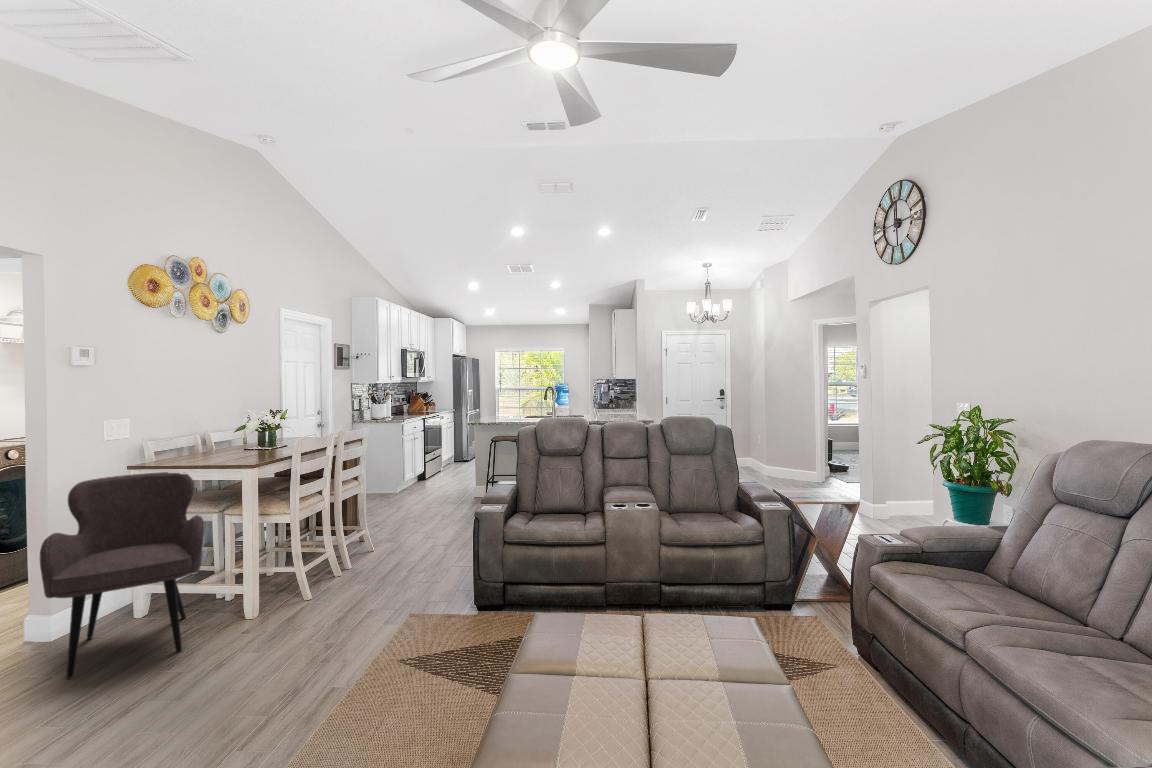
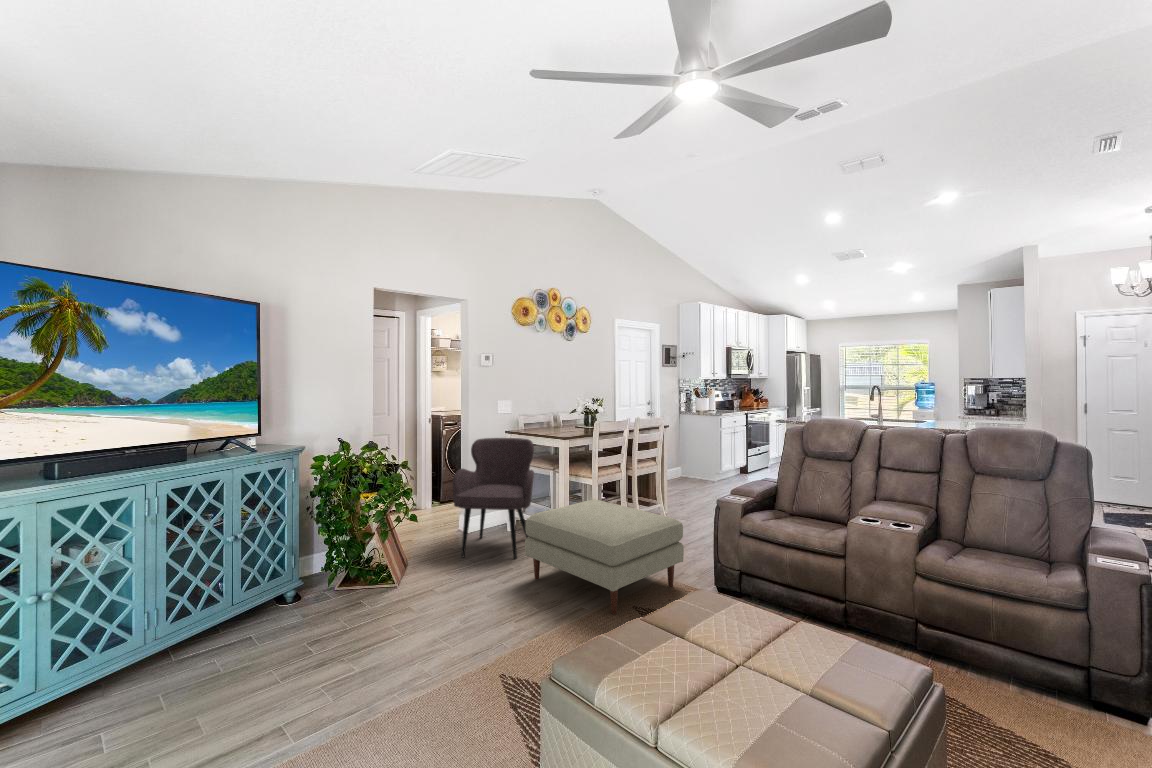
ottoman: none [217,539,439,677] -> present [525,500,684,615]

